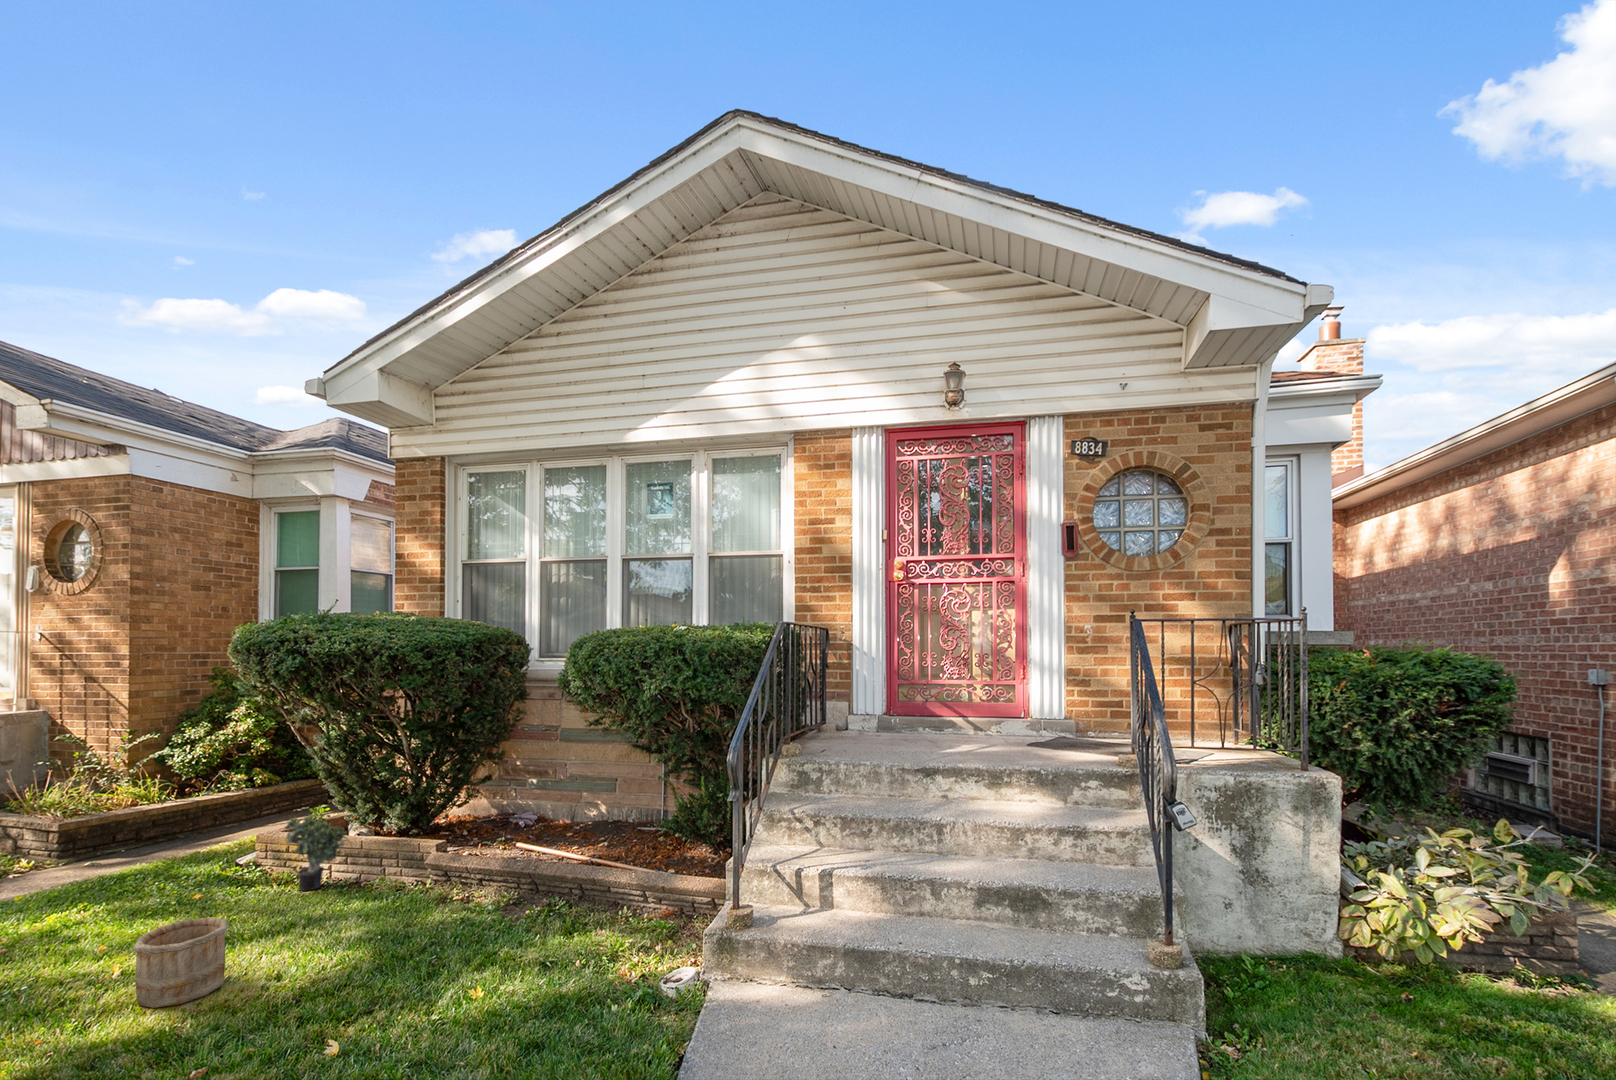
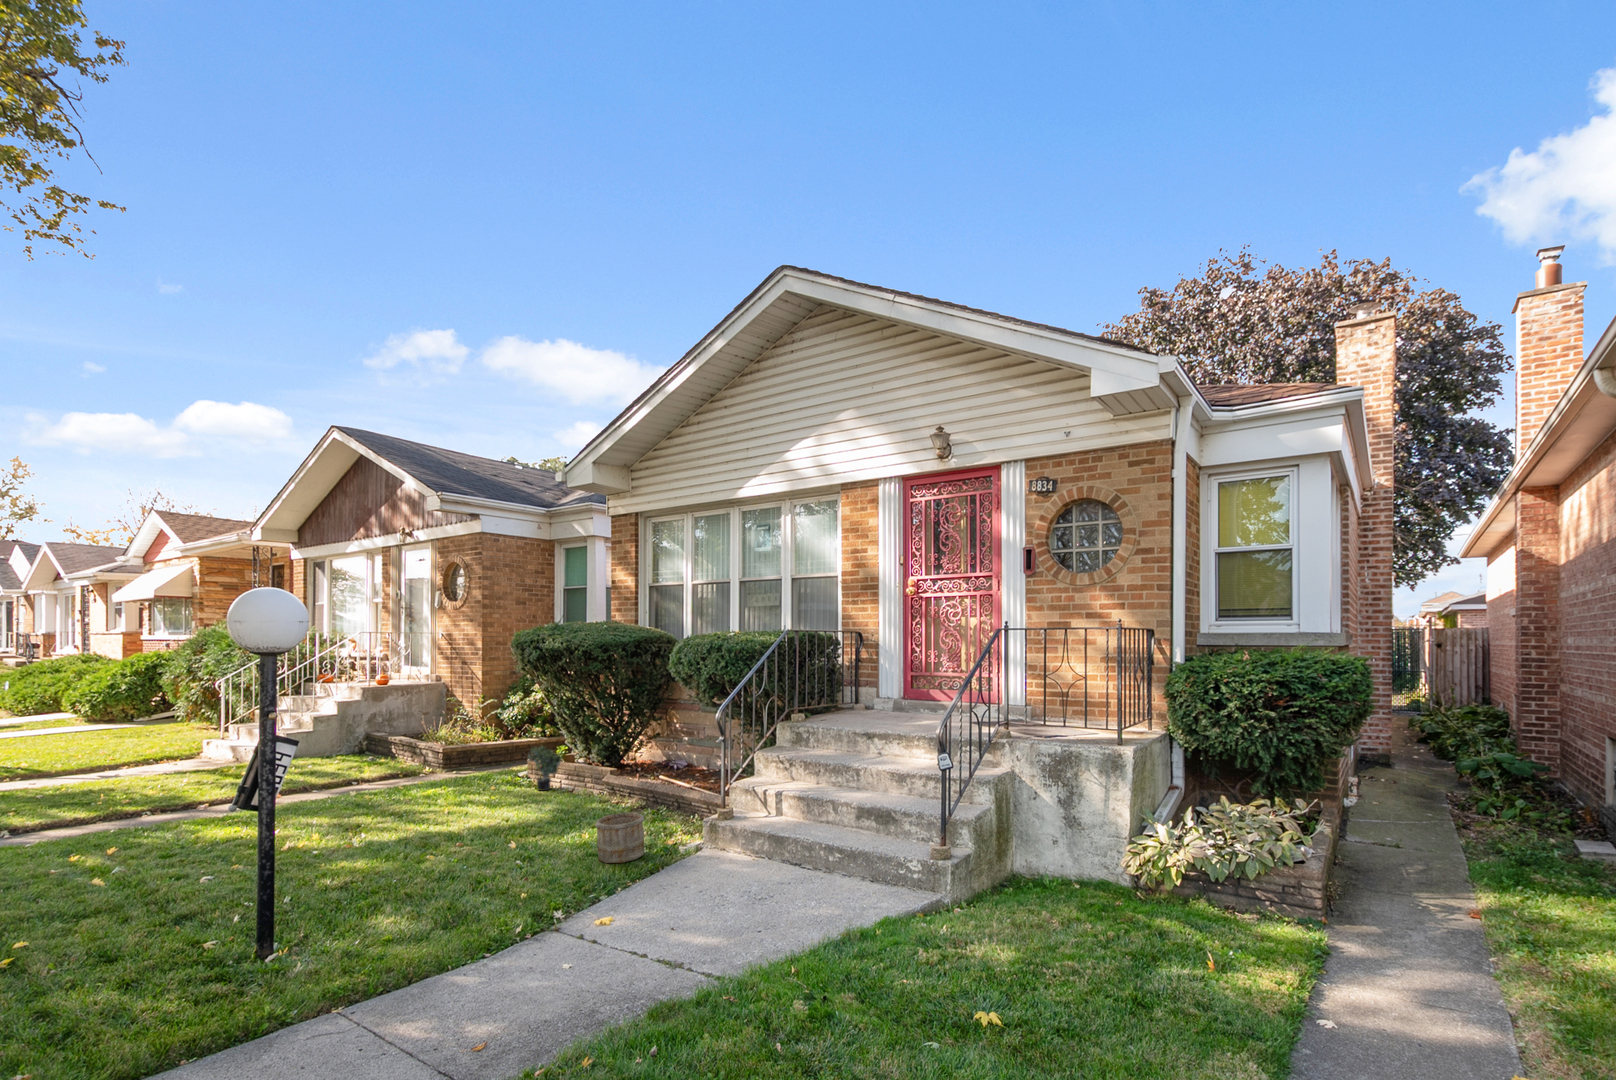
wooden bucket: present [133,917,227,1008] -> present [595,812,644,863]

